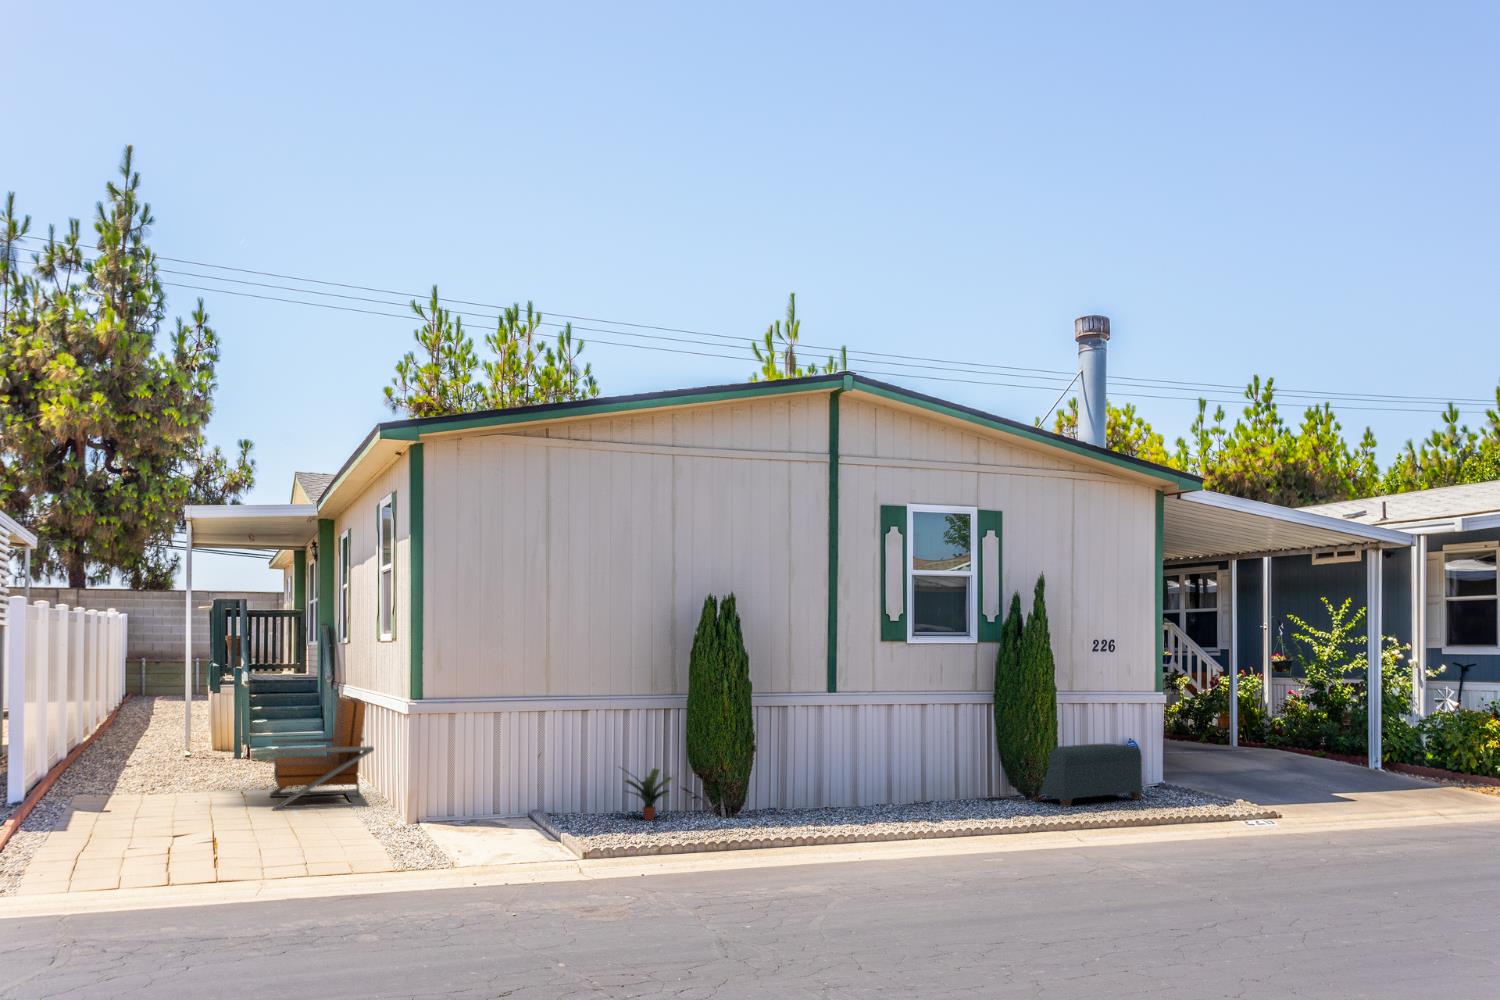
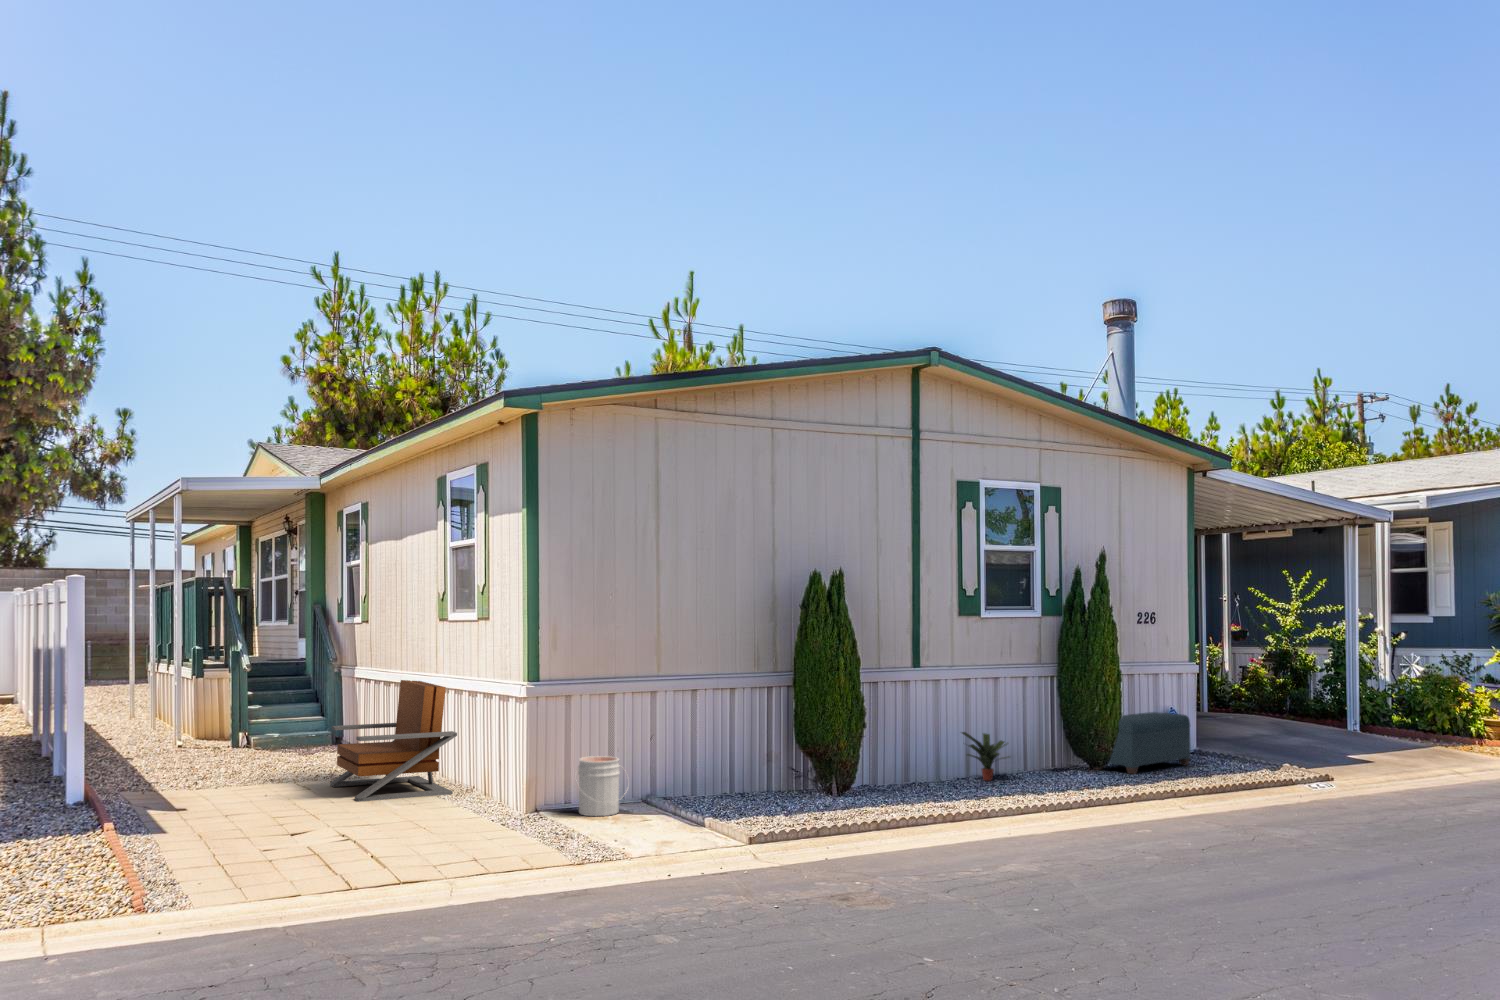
potted plant: present [626,769,672,820] -> present [962,732,1009,781]
bucket: none [452,773,508,831] -> present [577,756,620,816]

